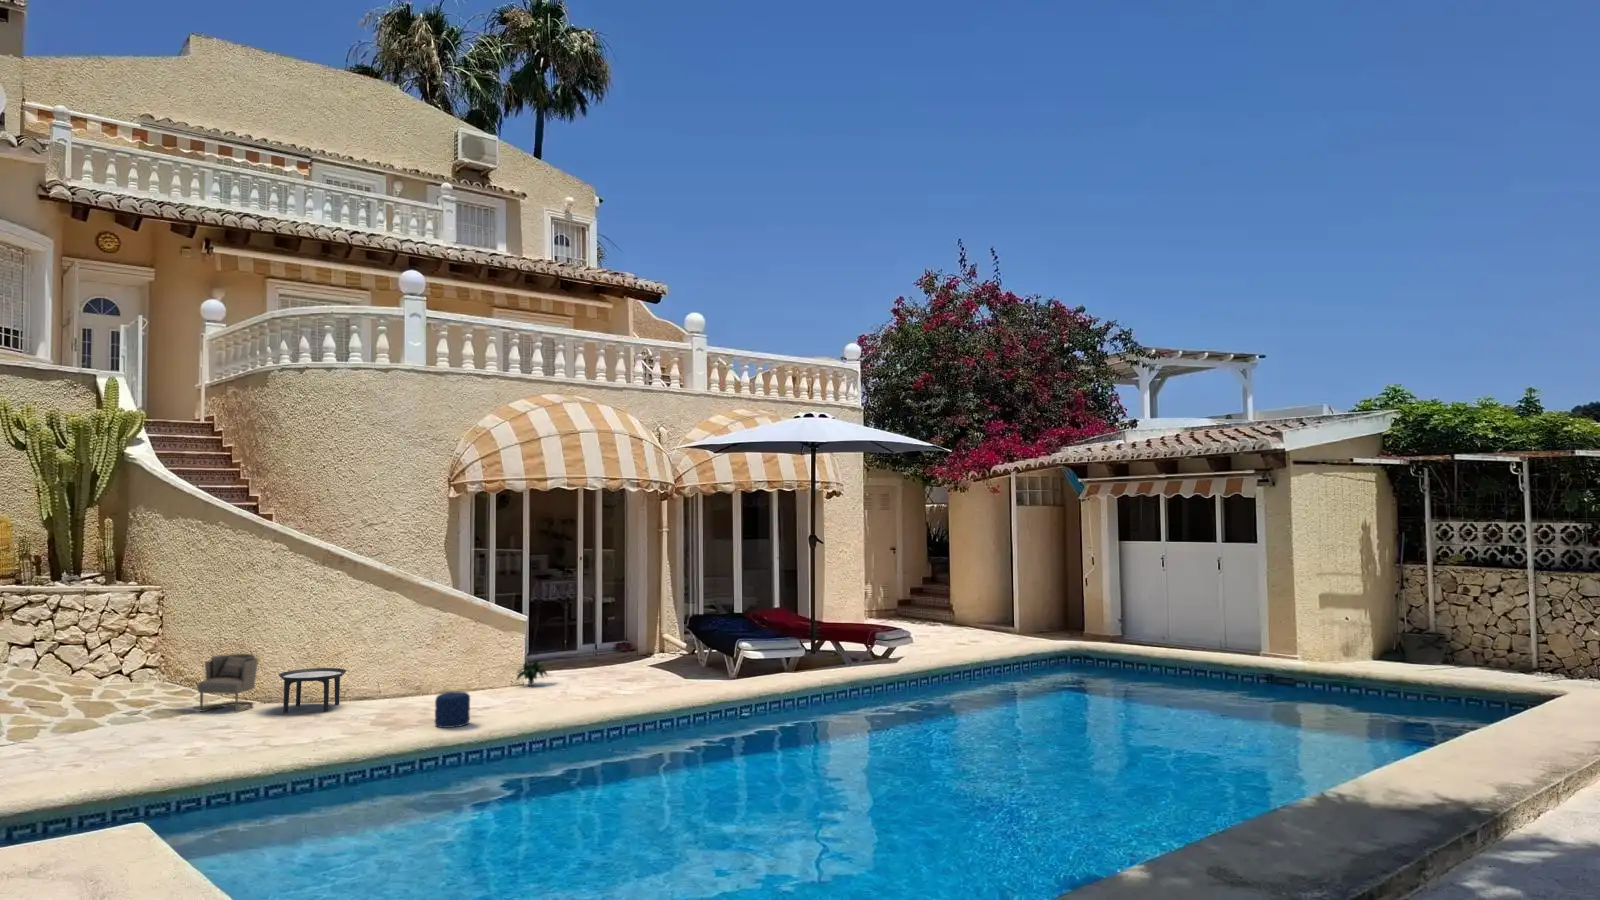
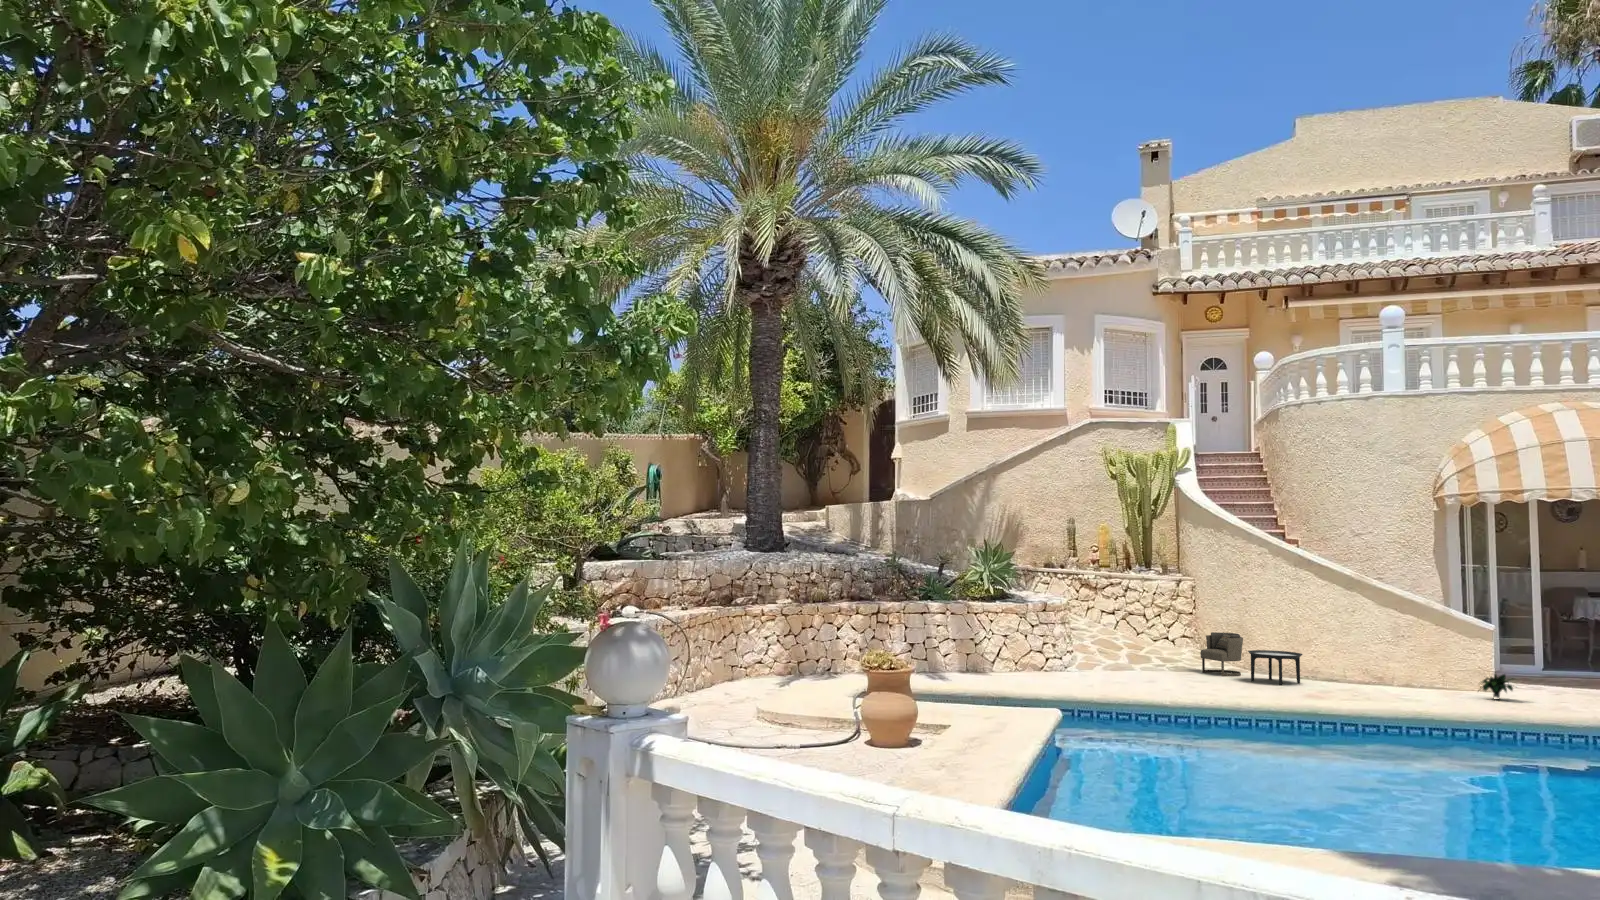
pouf: present [435,692,470,728] -> none [1334,677,1367,707]

